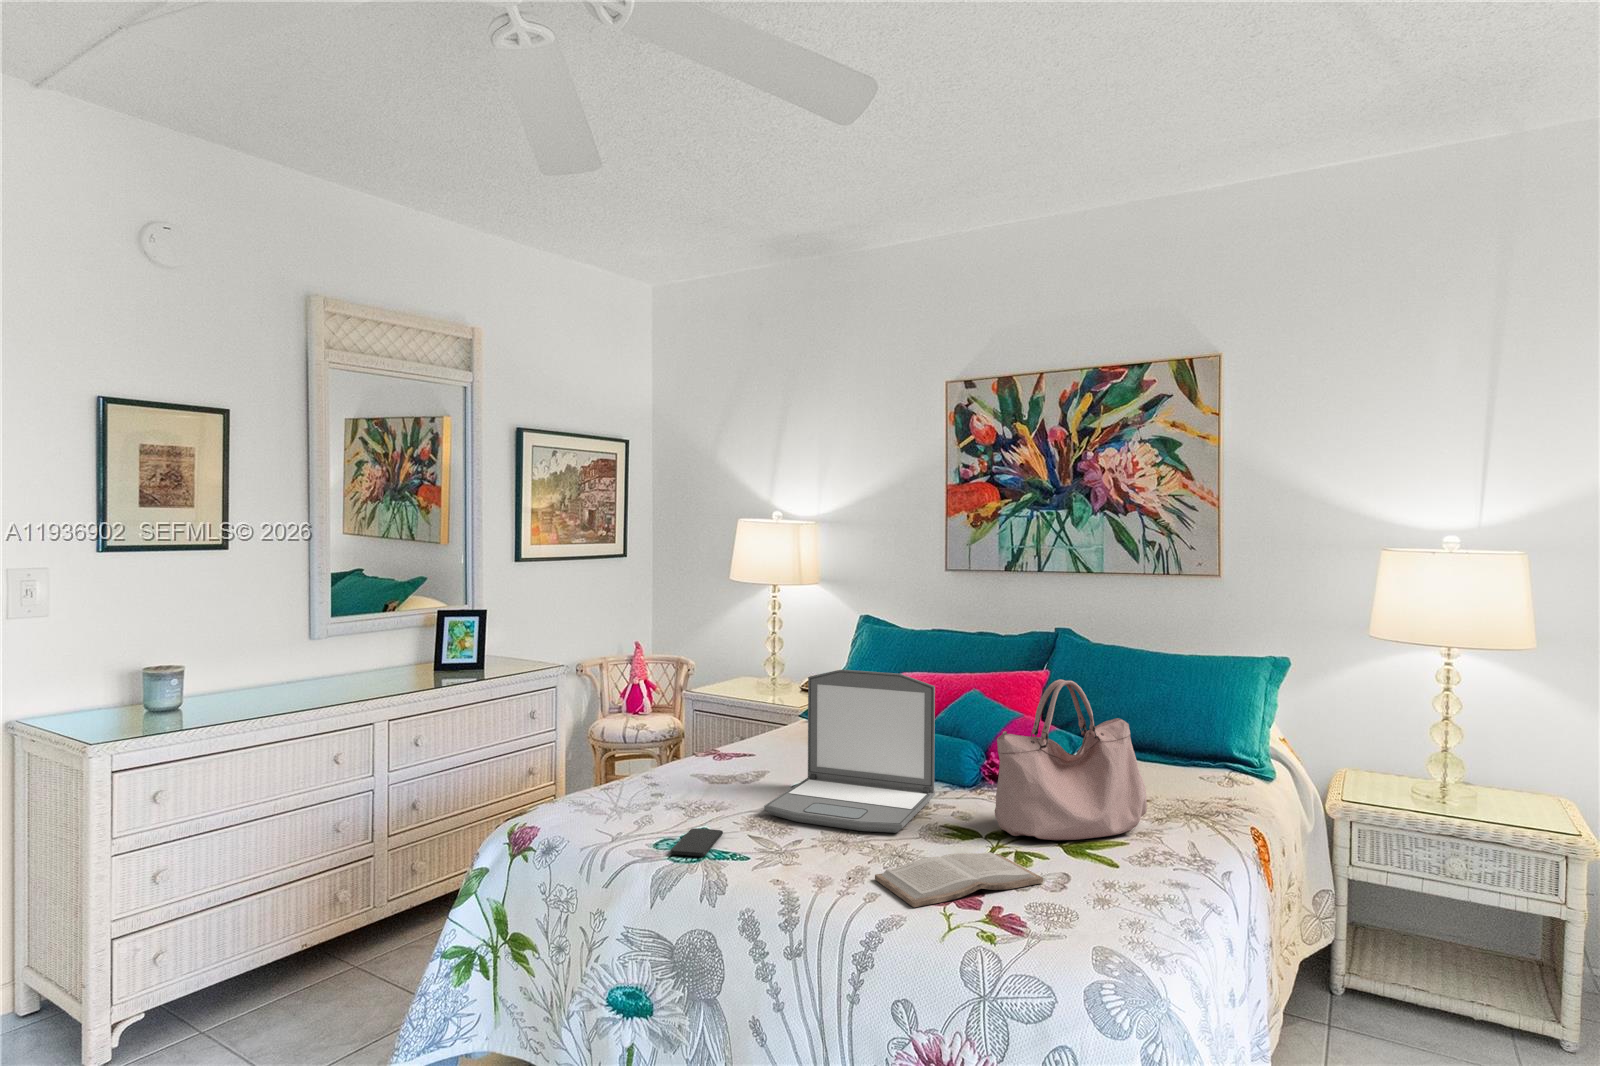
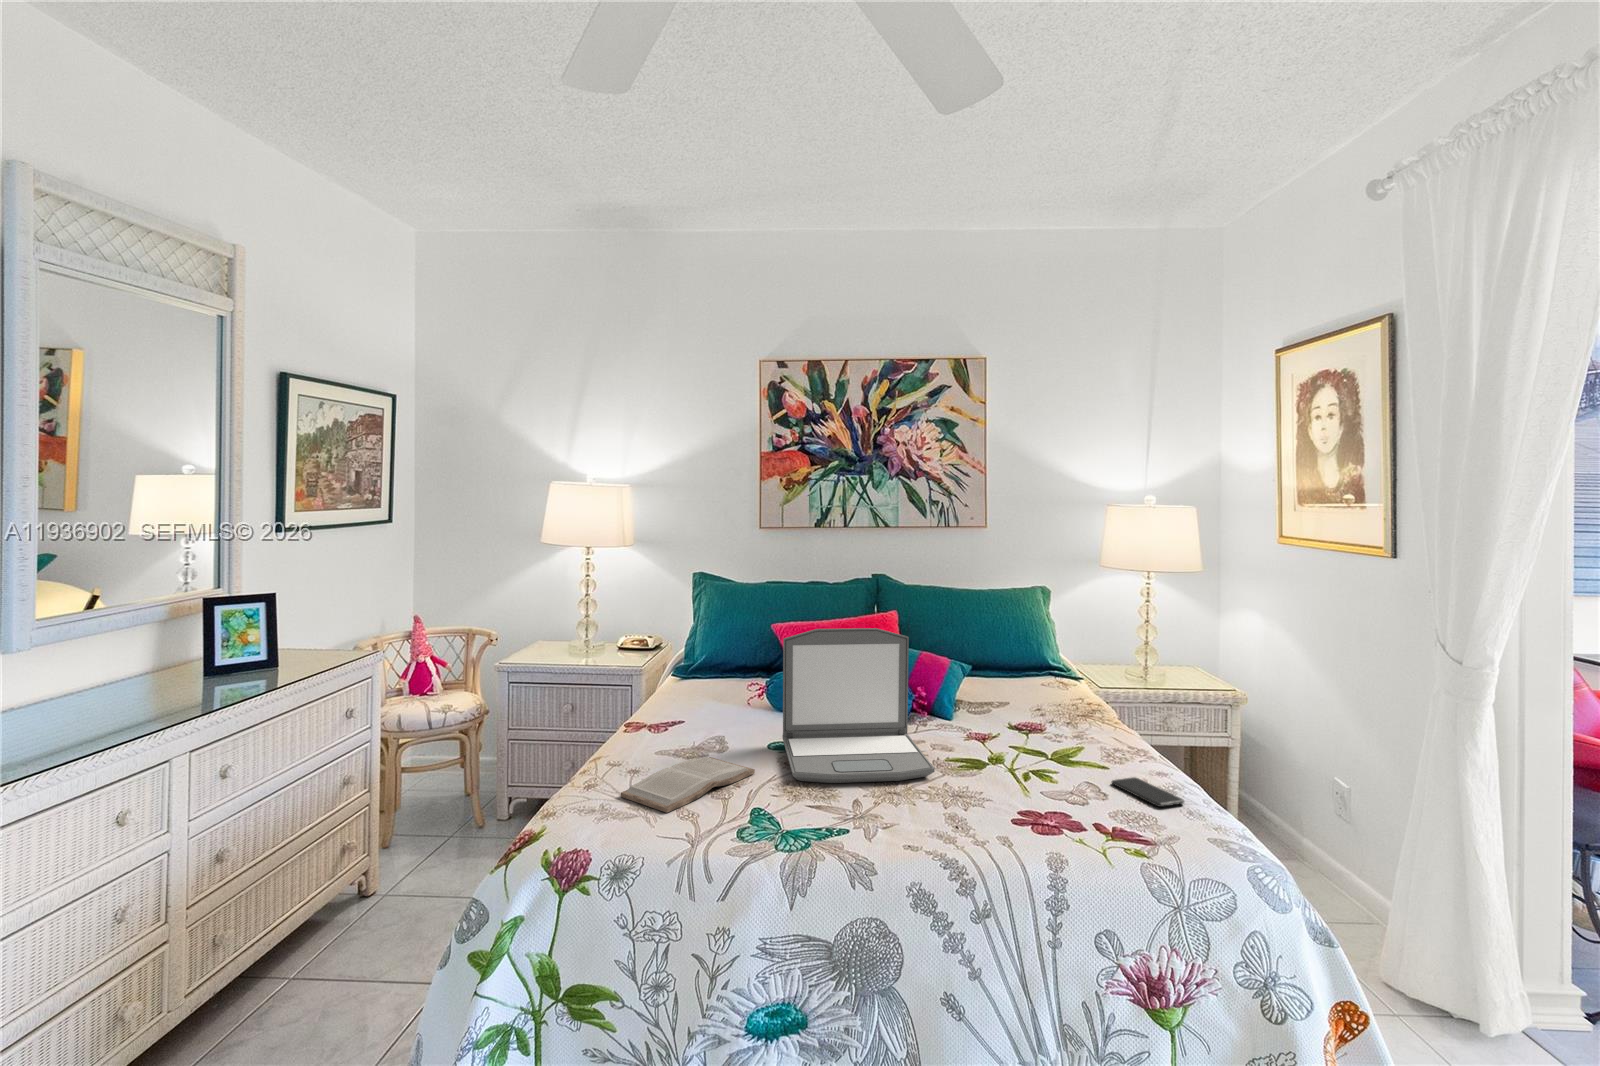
handbag: present [995,679,1147,840] -> none [988,621,1085,761]
smartphone: present [671,828,723,856] -> present [1112,777,1184,807]
book: present [875,852,1043,907] -> present [621,757,755,813]

